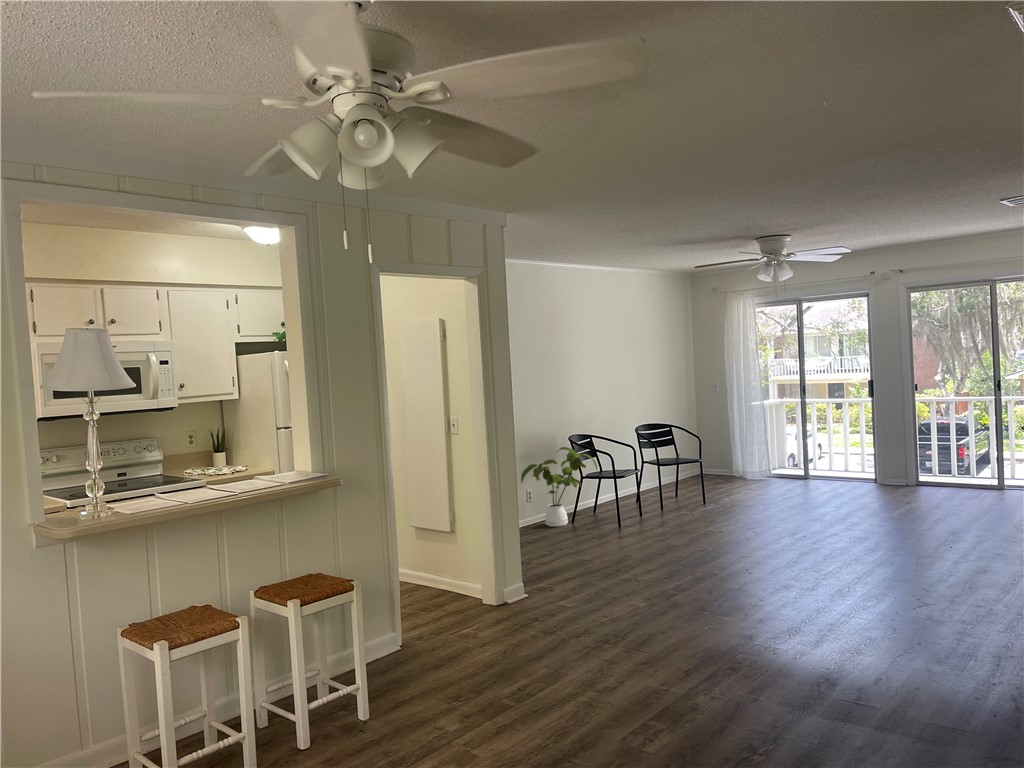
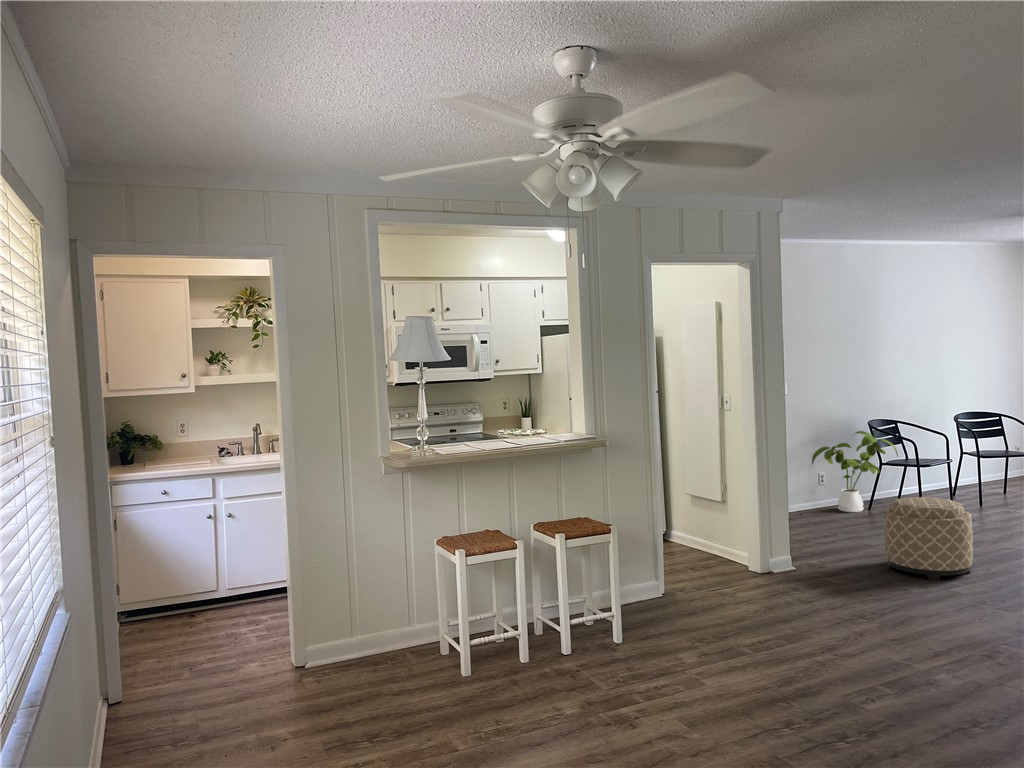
ottoman: none [606,508,682,589] -> present [885,497,973,580]

